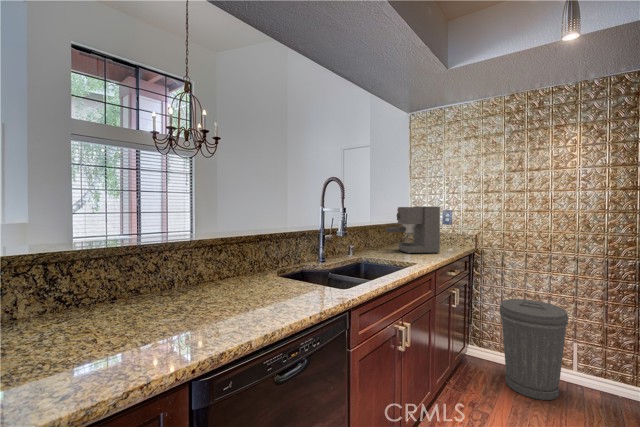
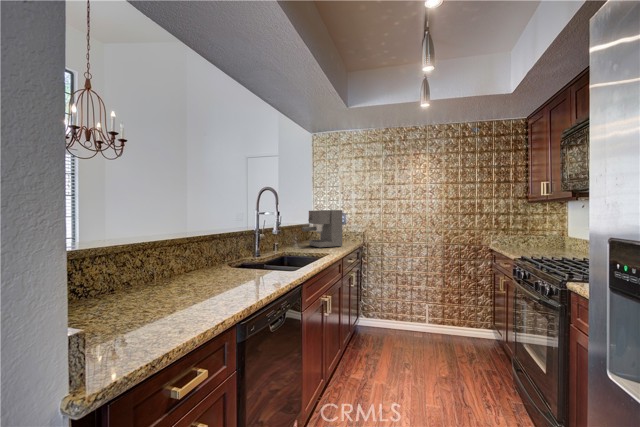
trash can: present [500,299,569,400] -> none [382,278,425,346]

